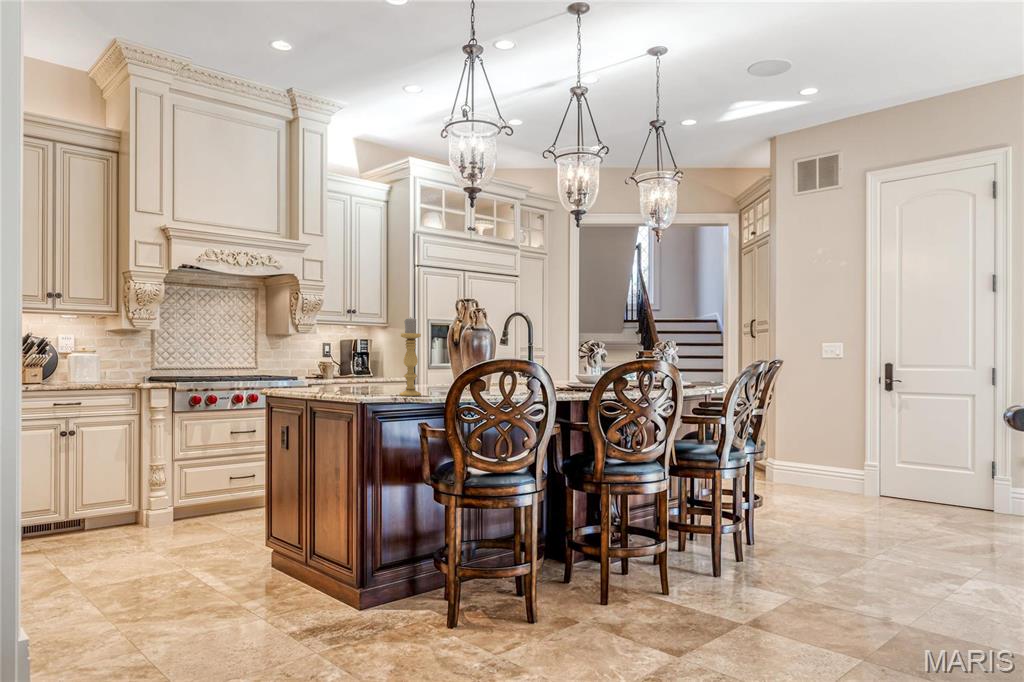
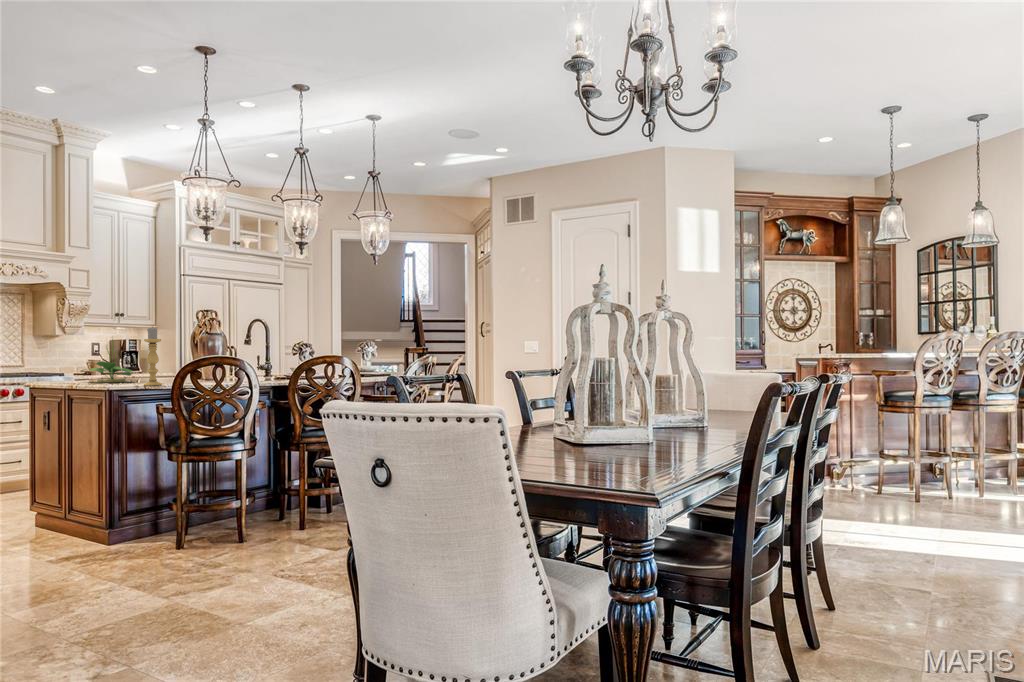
potted plant: none [321,332,382,390] -> present [84,343,132,383]

